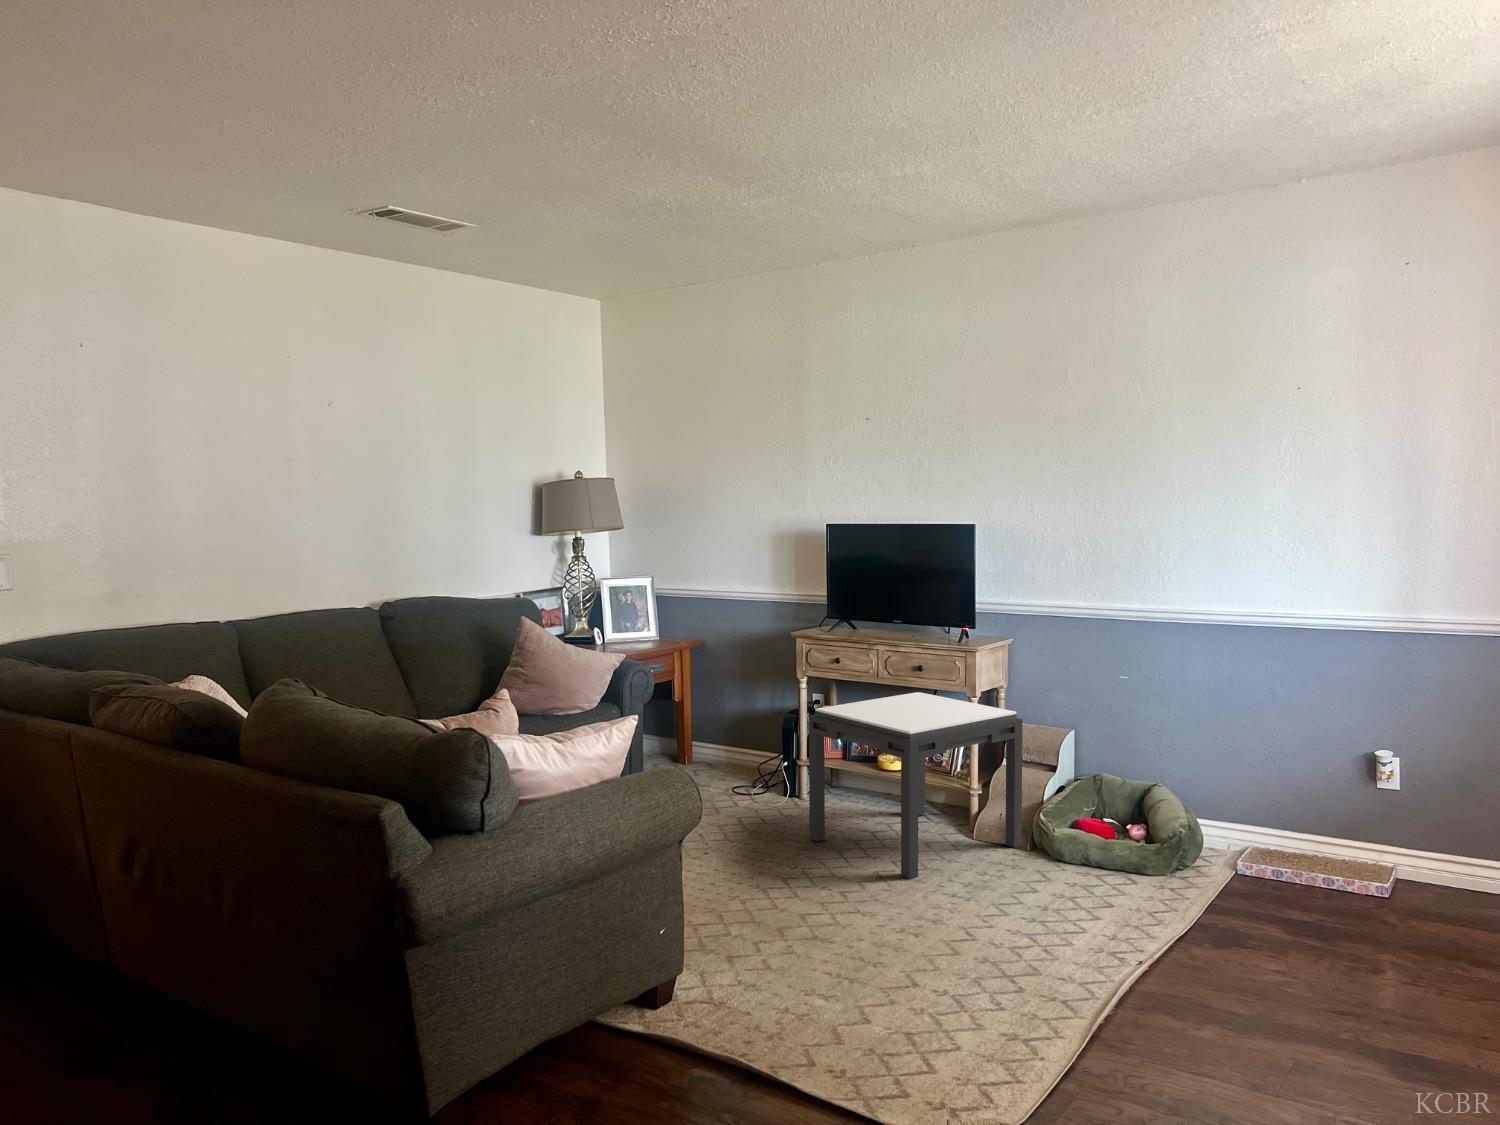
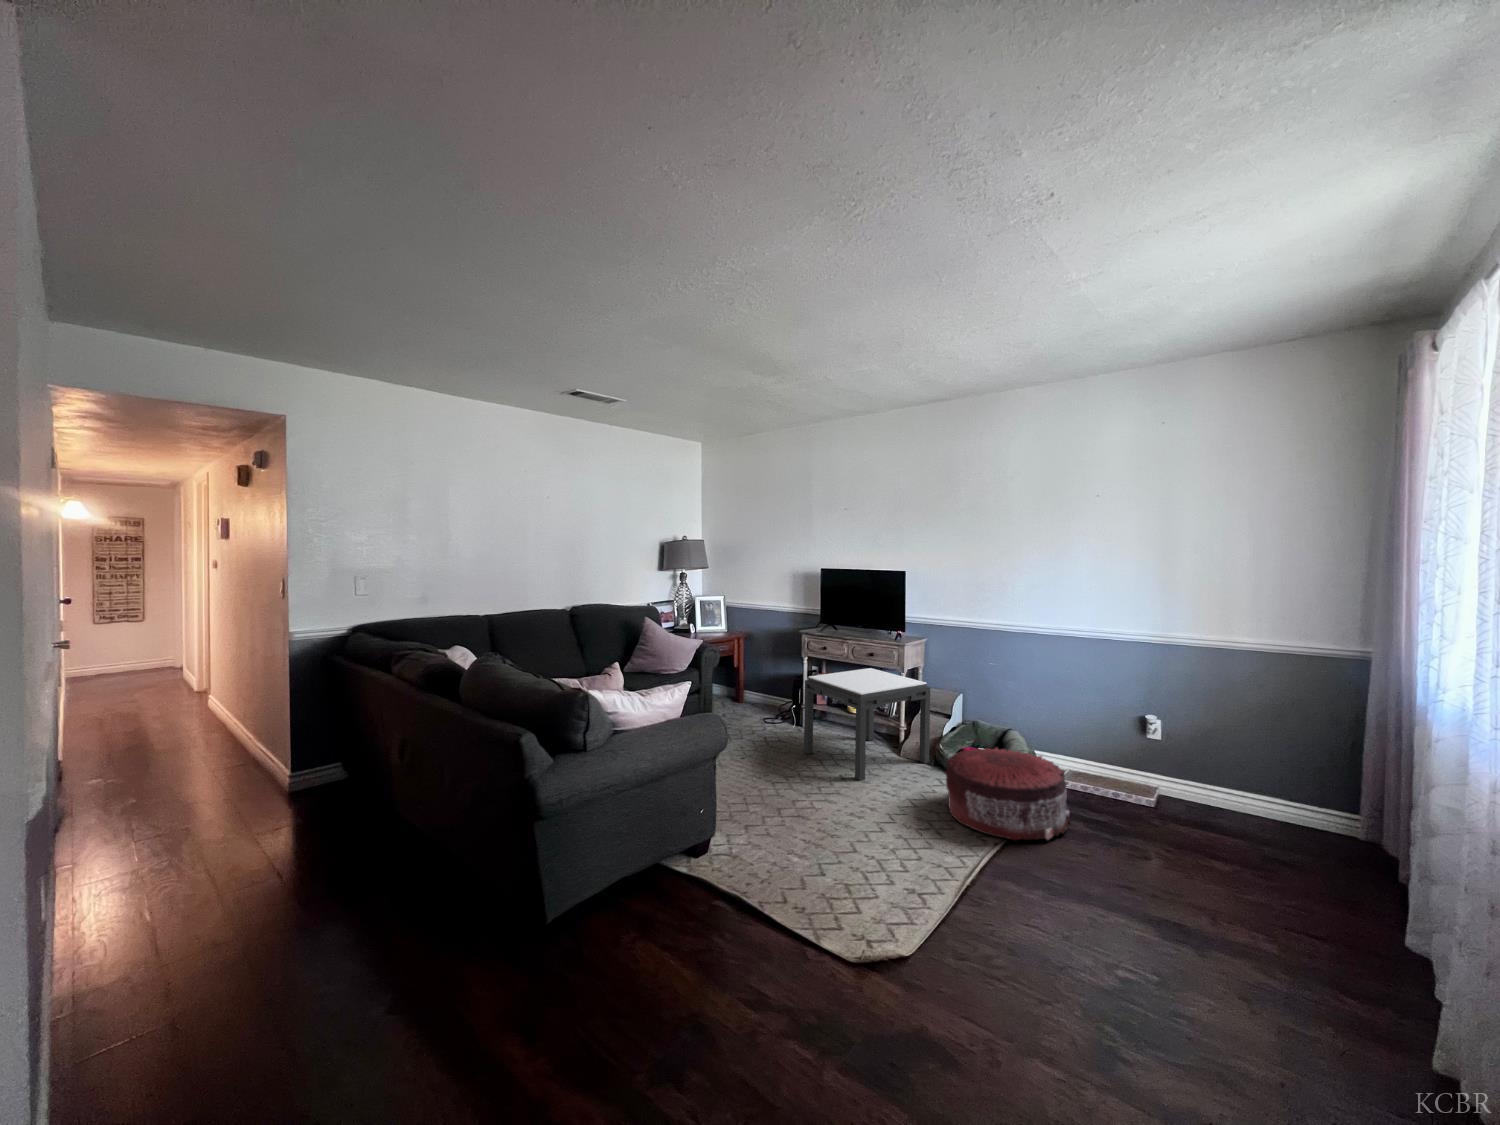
pouf: none [1053,810,1259,956] -> present [945,748,1071,840]

